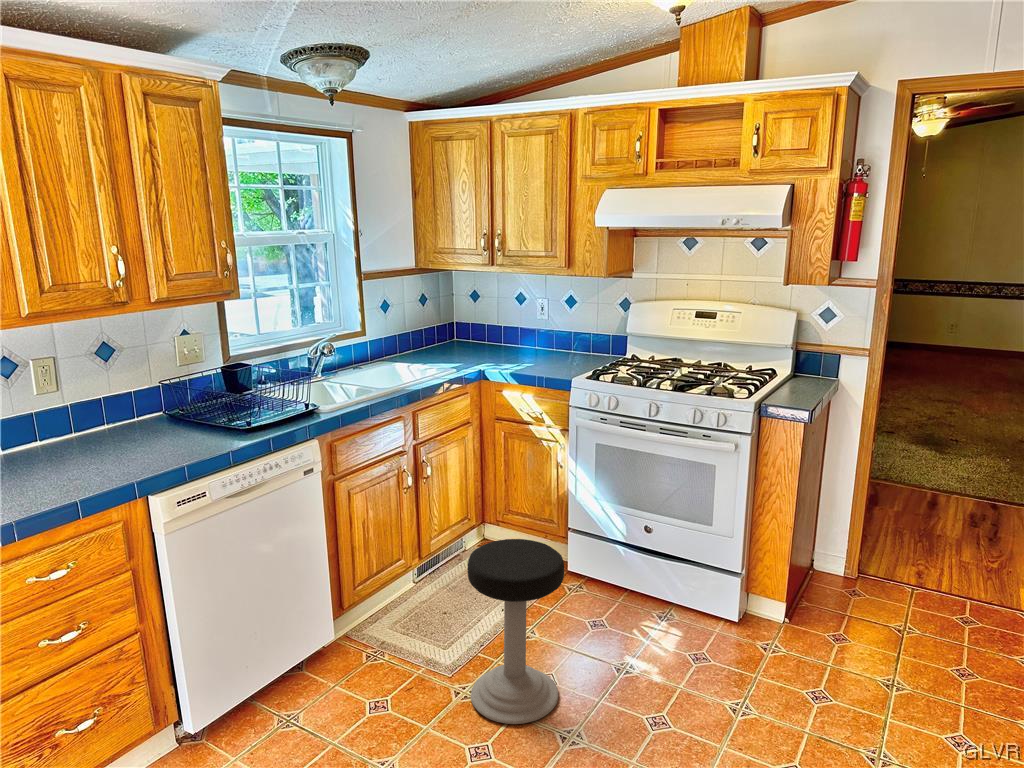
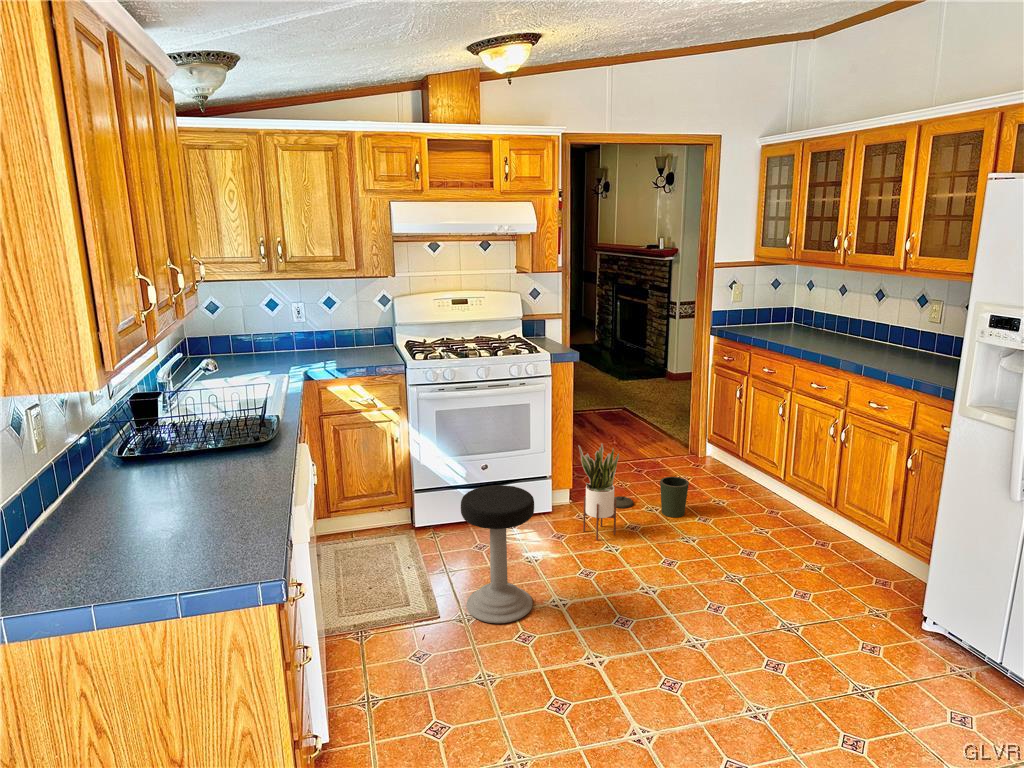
potted plant: none [738,541,804,700] -> present [578,444,619,540]
trash can: none [838,650,965,734] -> present [614,477,689,517]

